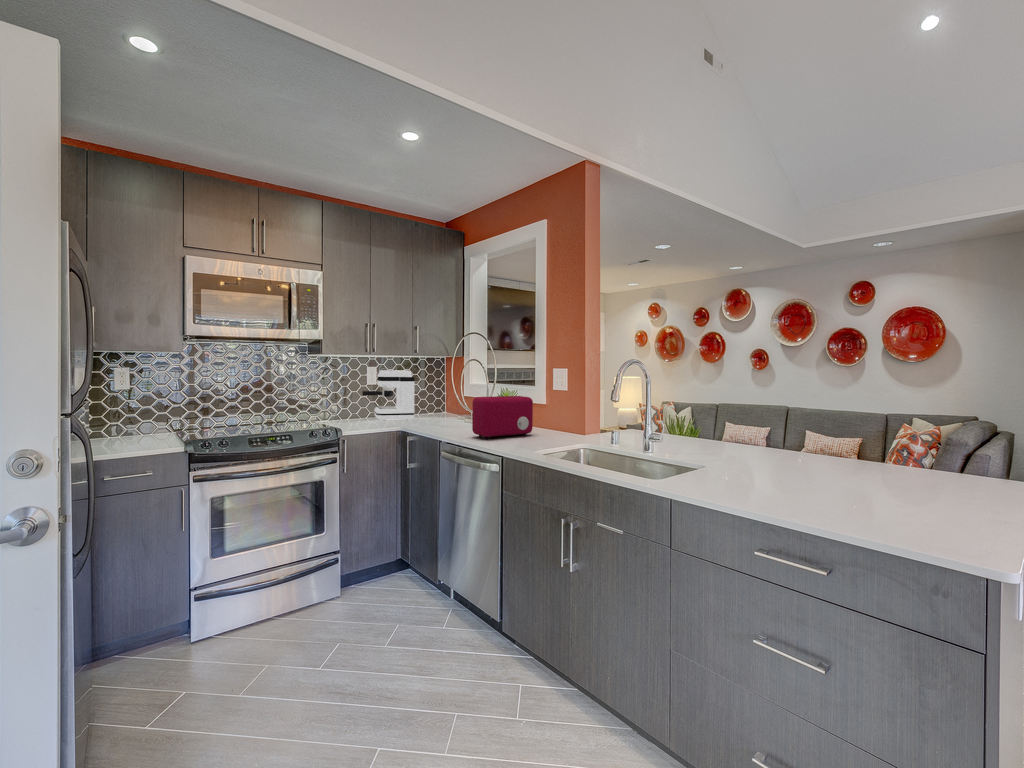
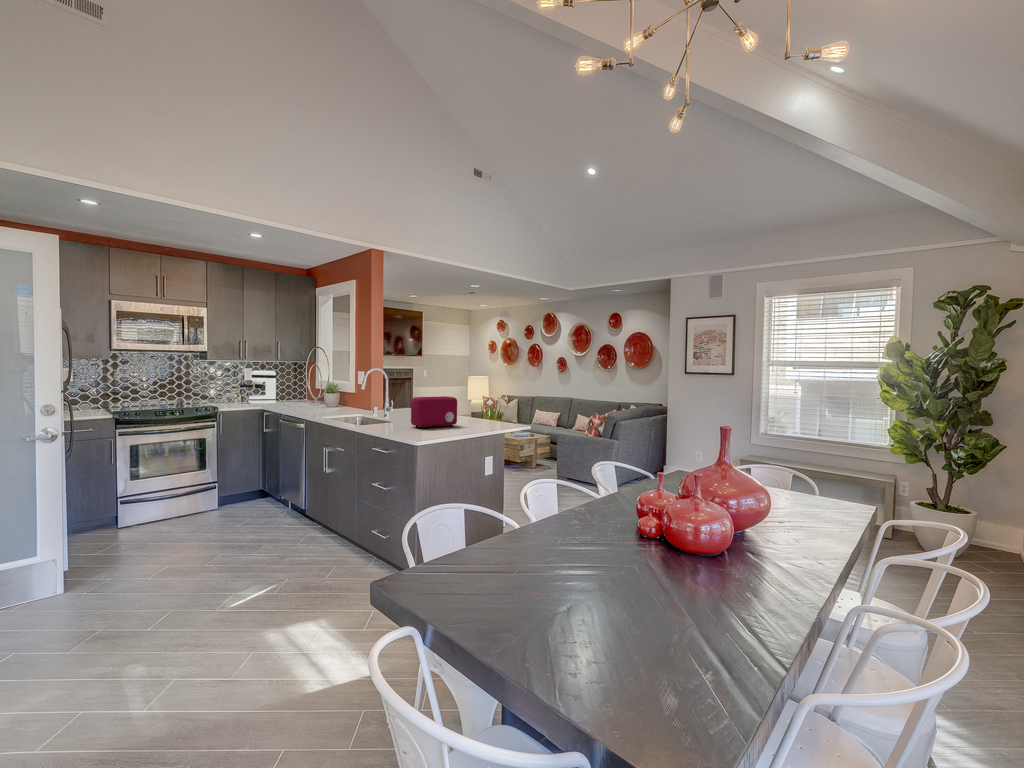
toaster: present [472,396,533,439] -> present [411,396,457,428]

